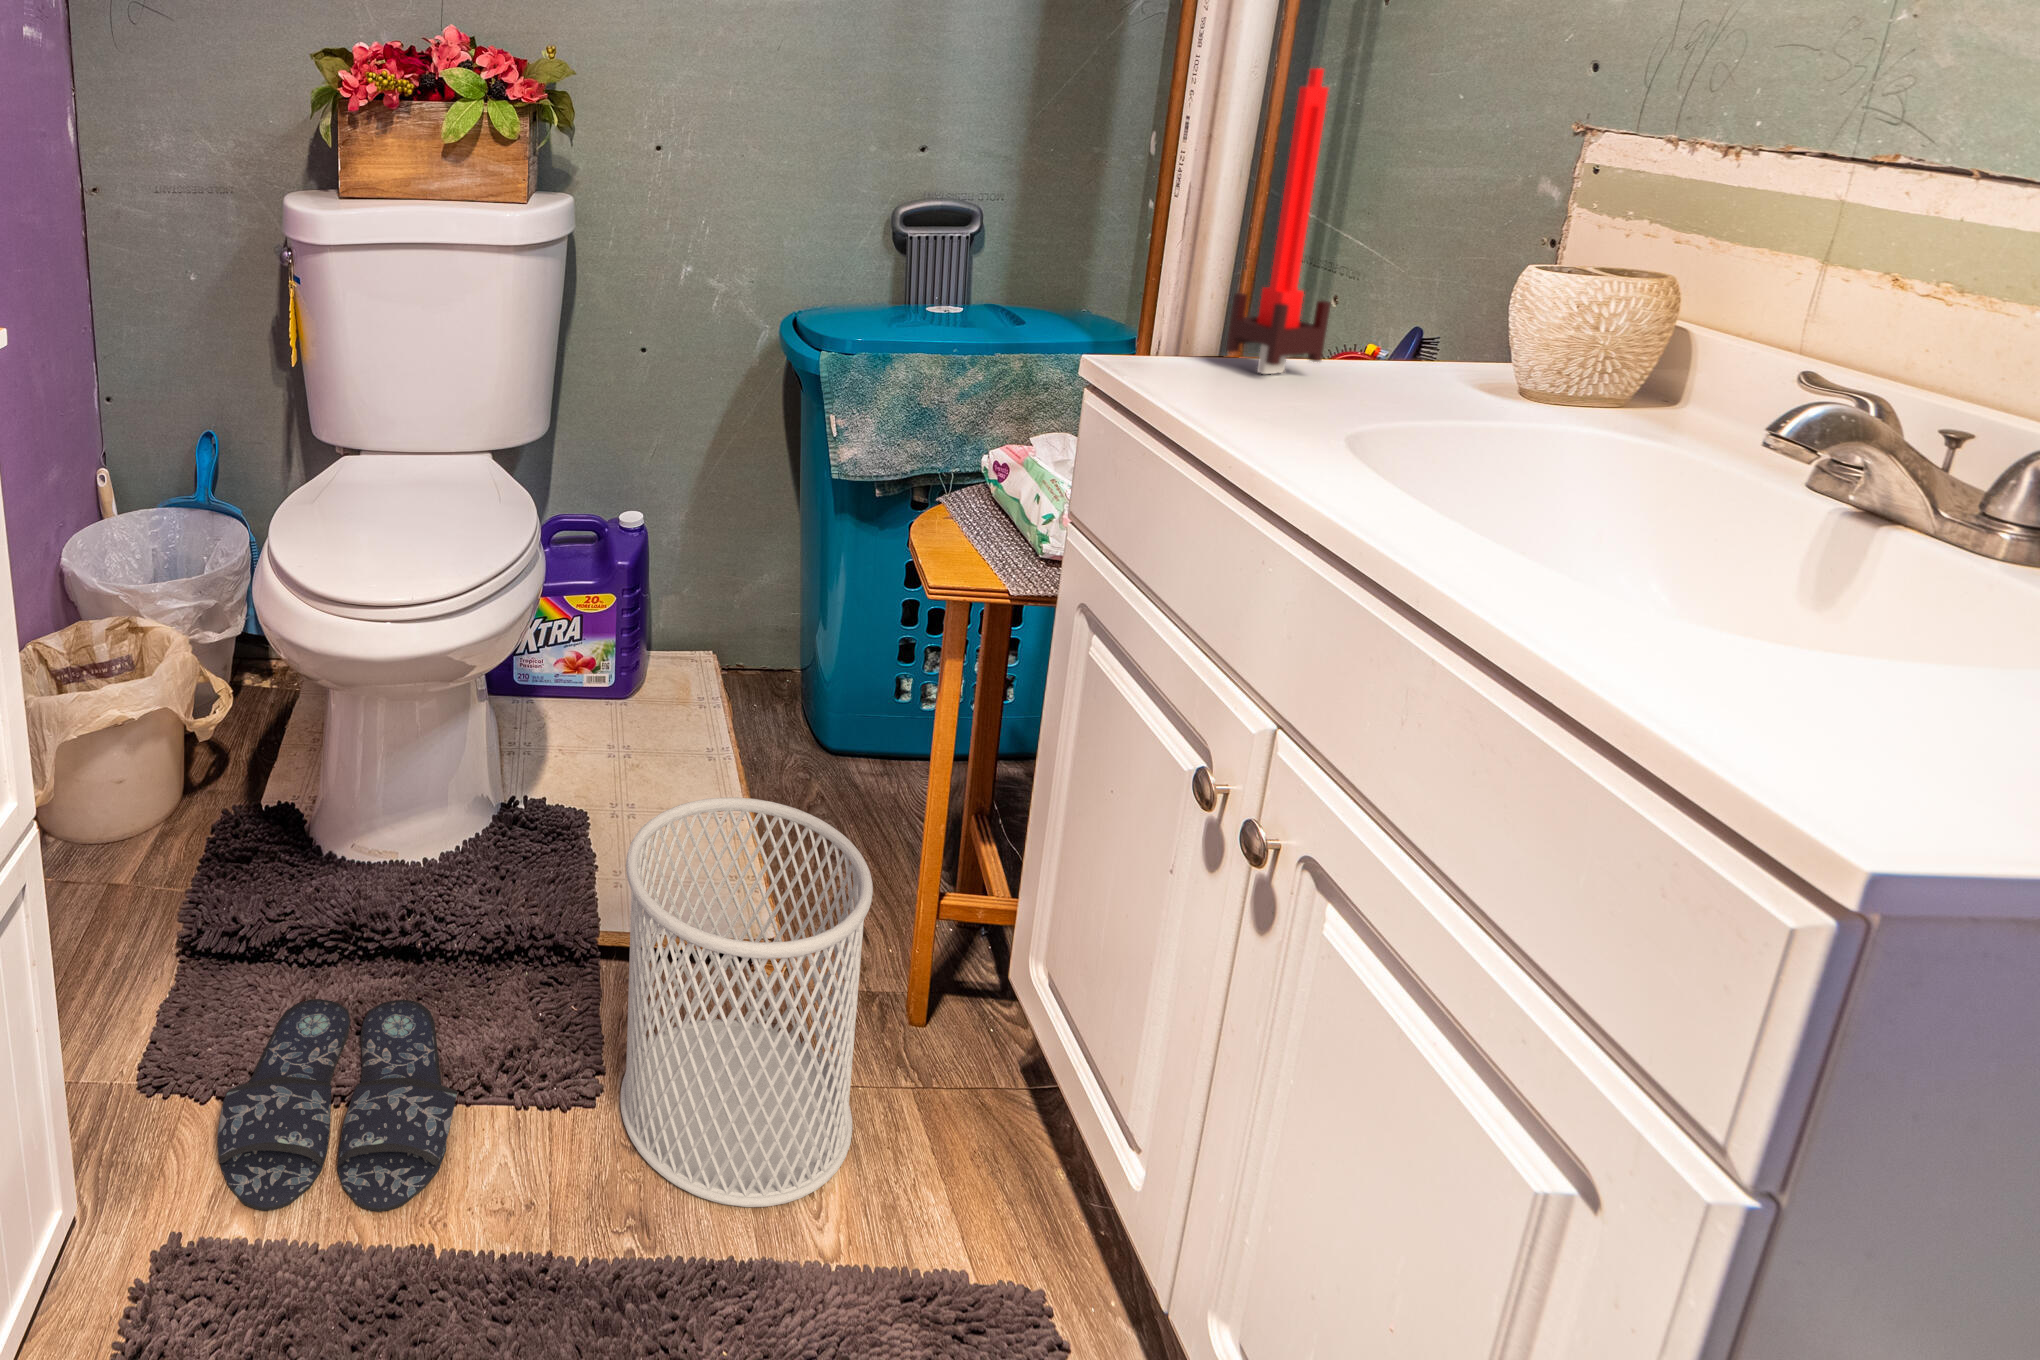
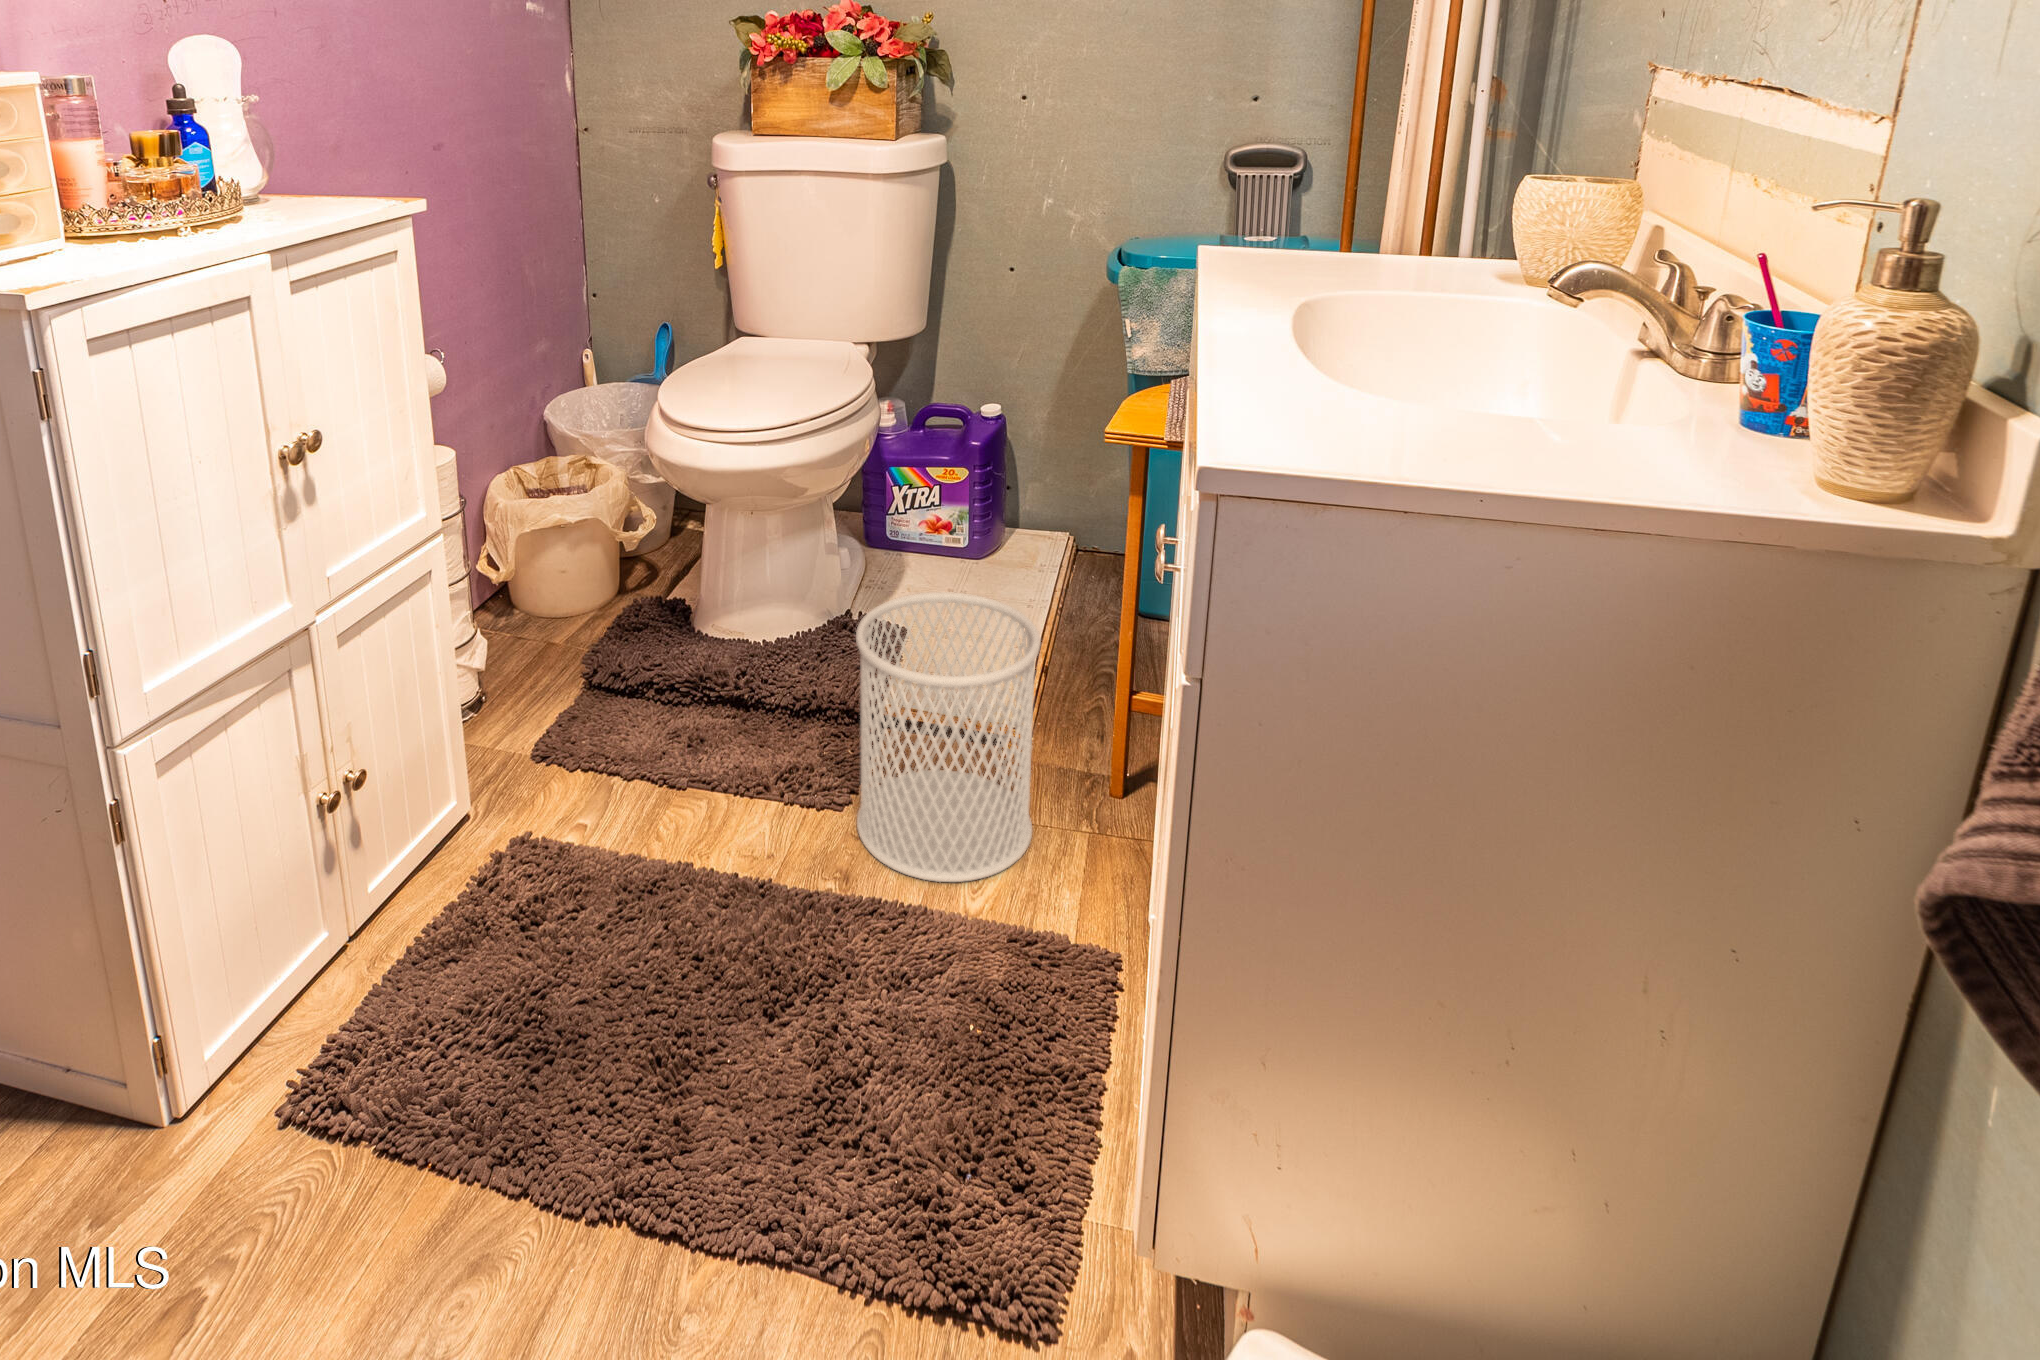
candle: present [1226,68,1331,374] -> none [1331,20,1405,269]
slippers: present [217,999,458,1212] -> none [569,721,745,842]

